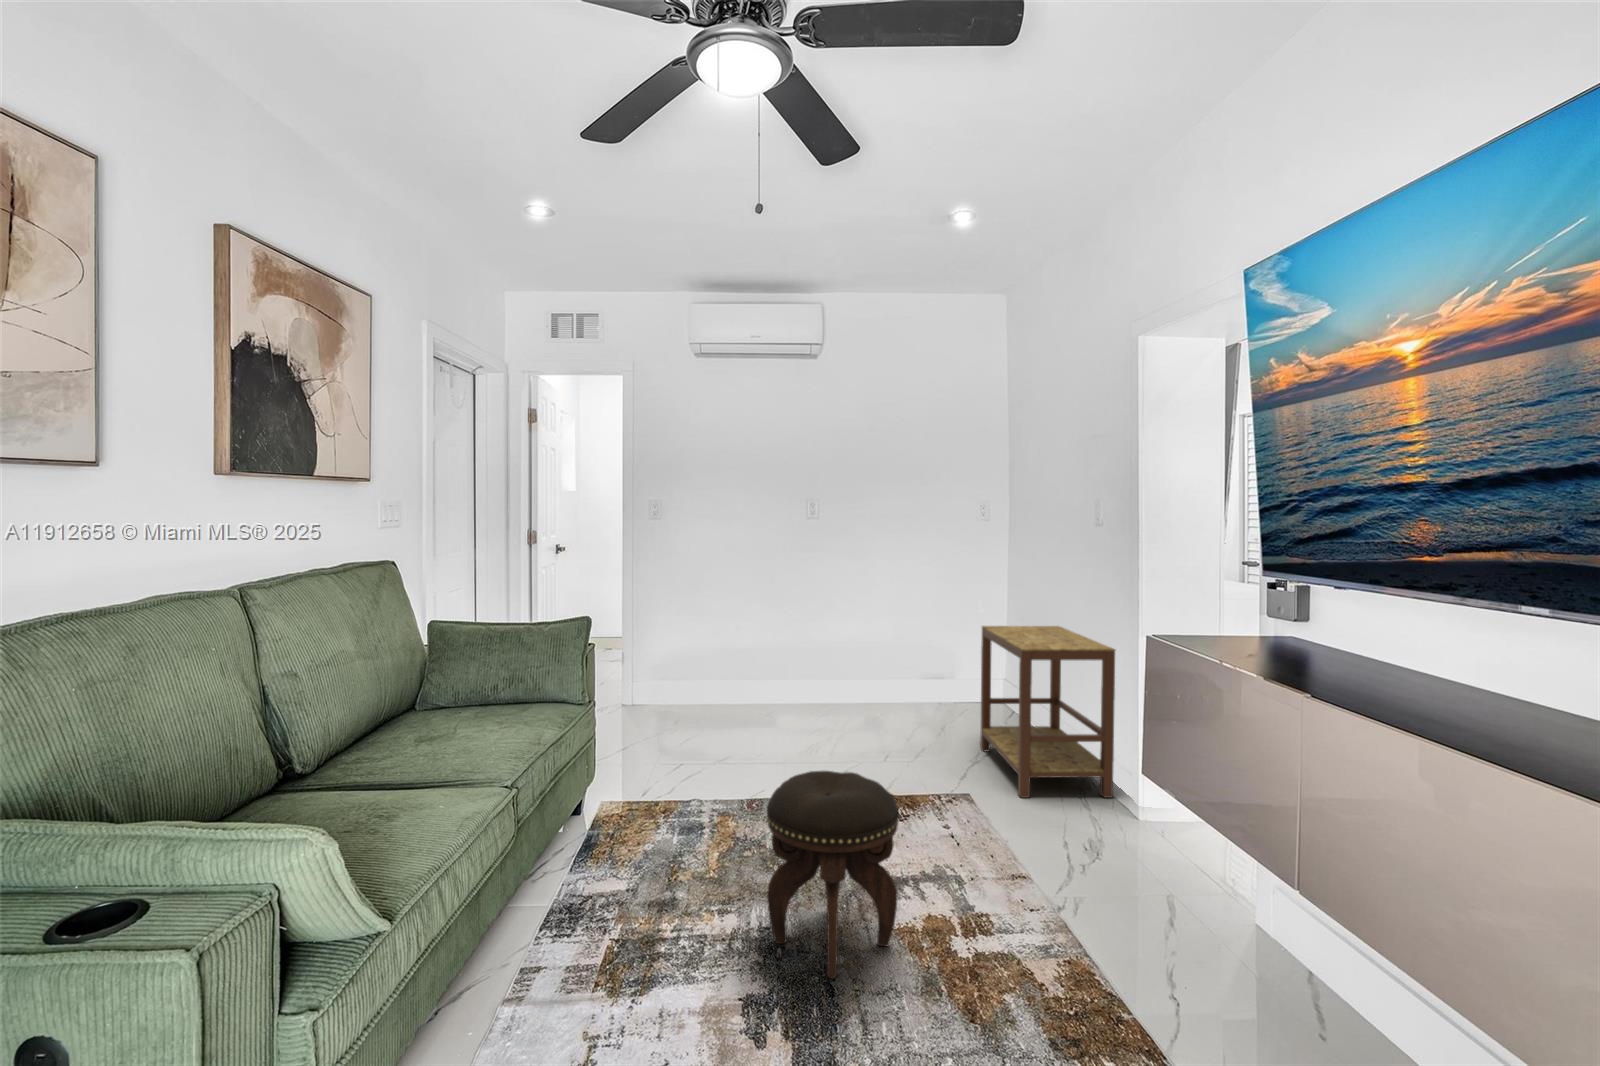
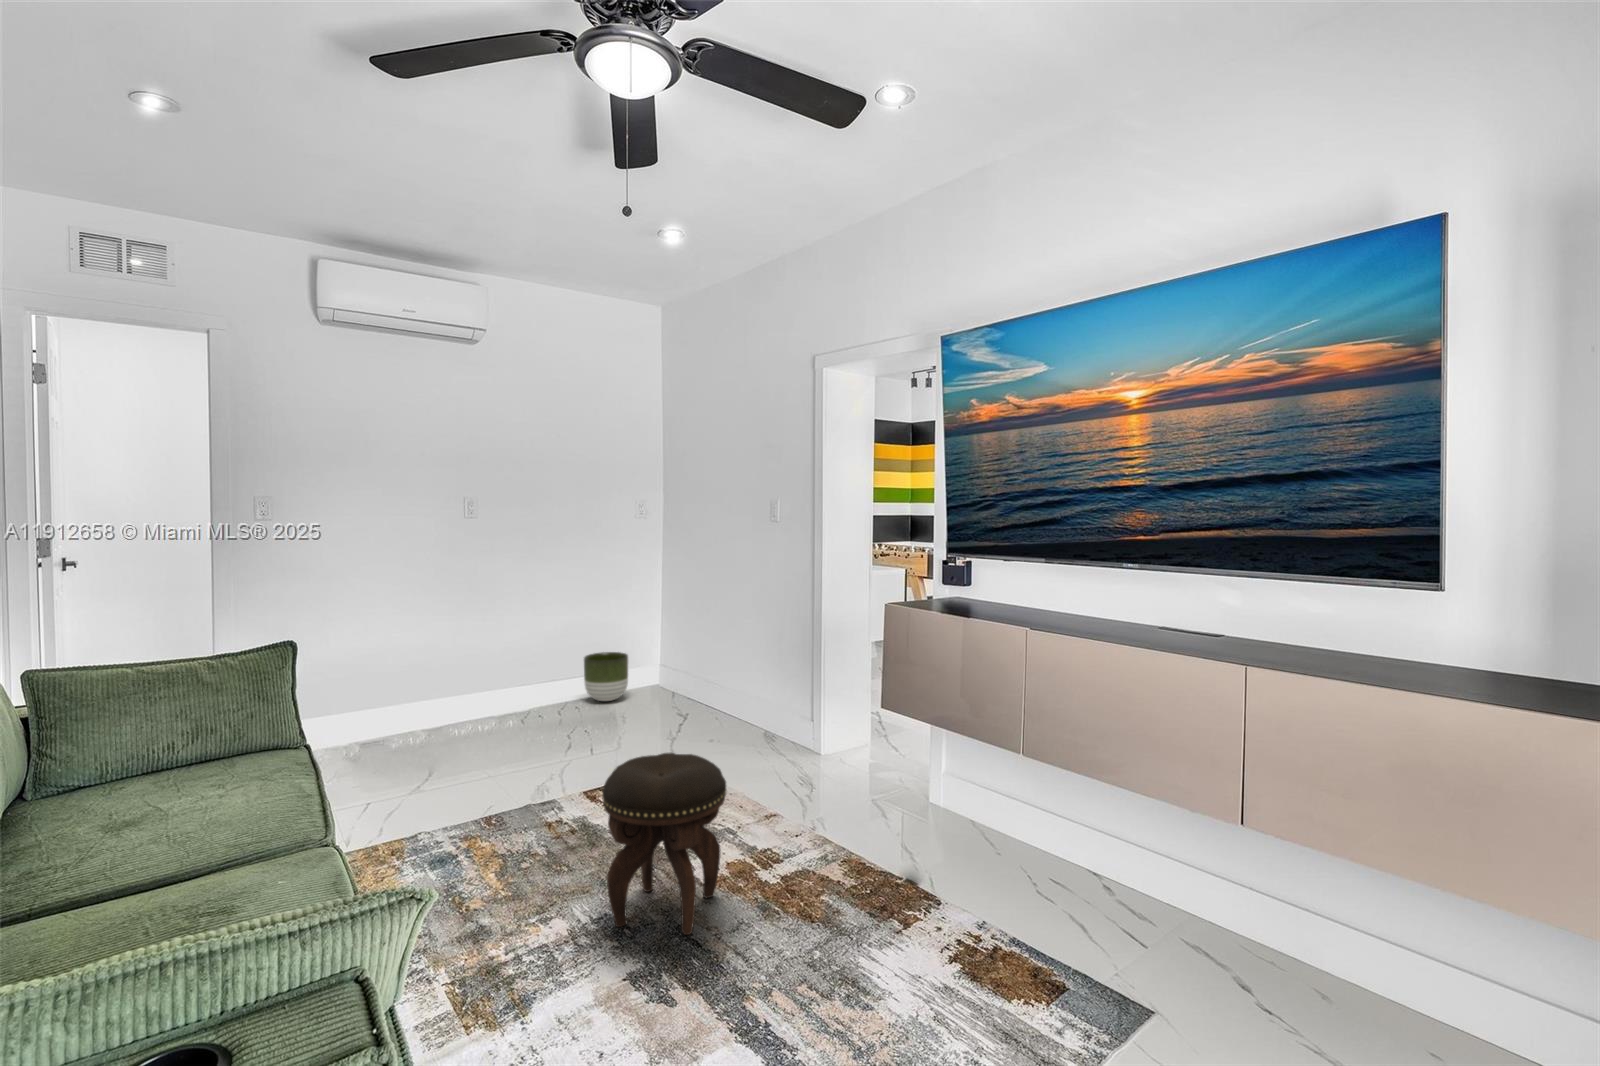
side table: present [980,626,1115,798] -> none [664,604,794,757]
planter: none [920,663,965,714] -> present [584,652,628,701]

